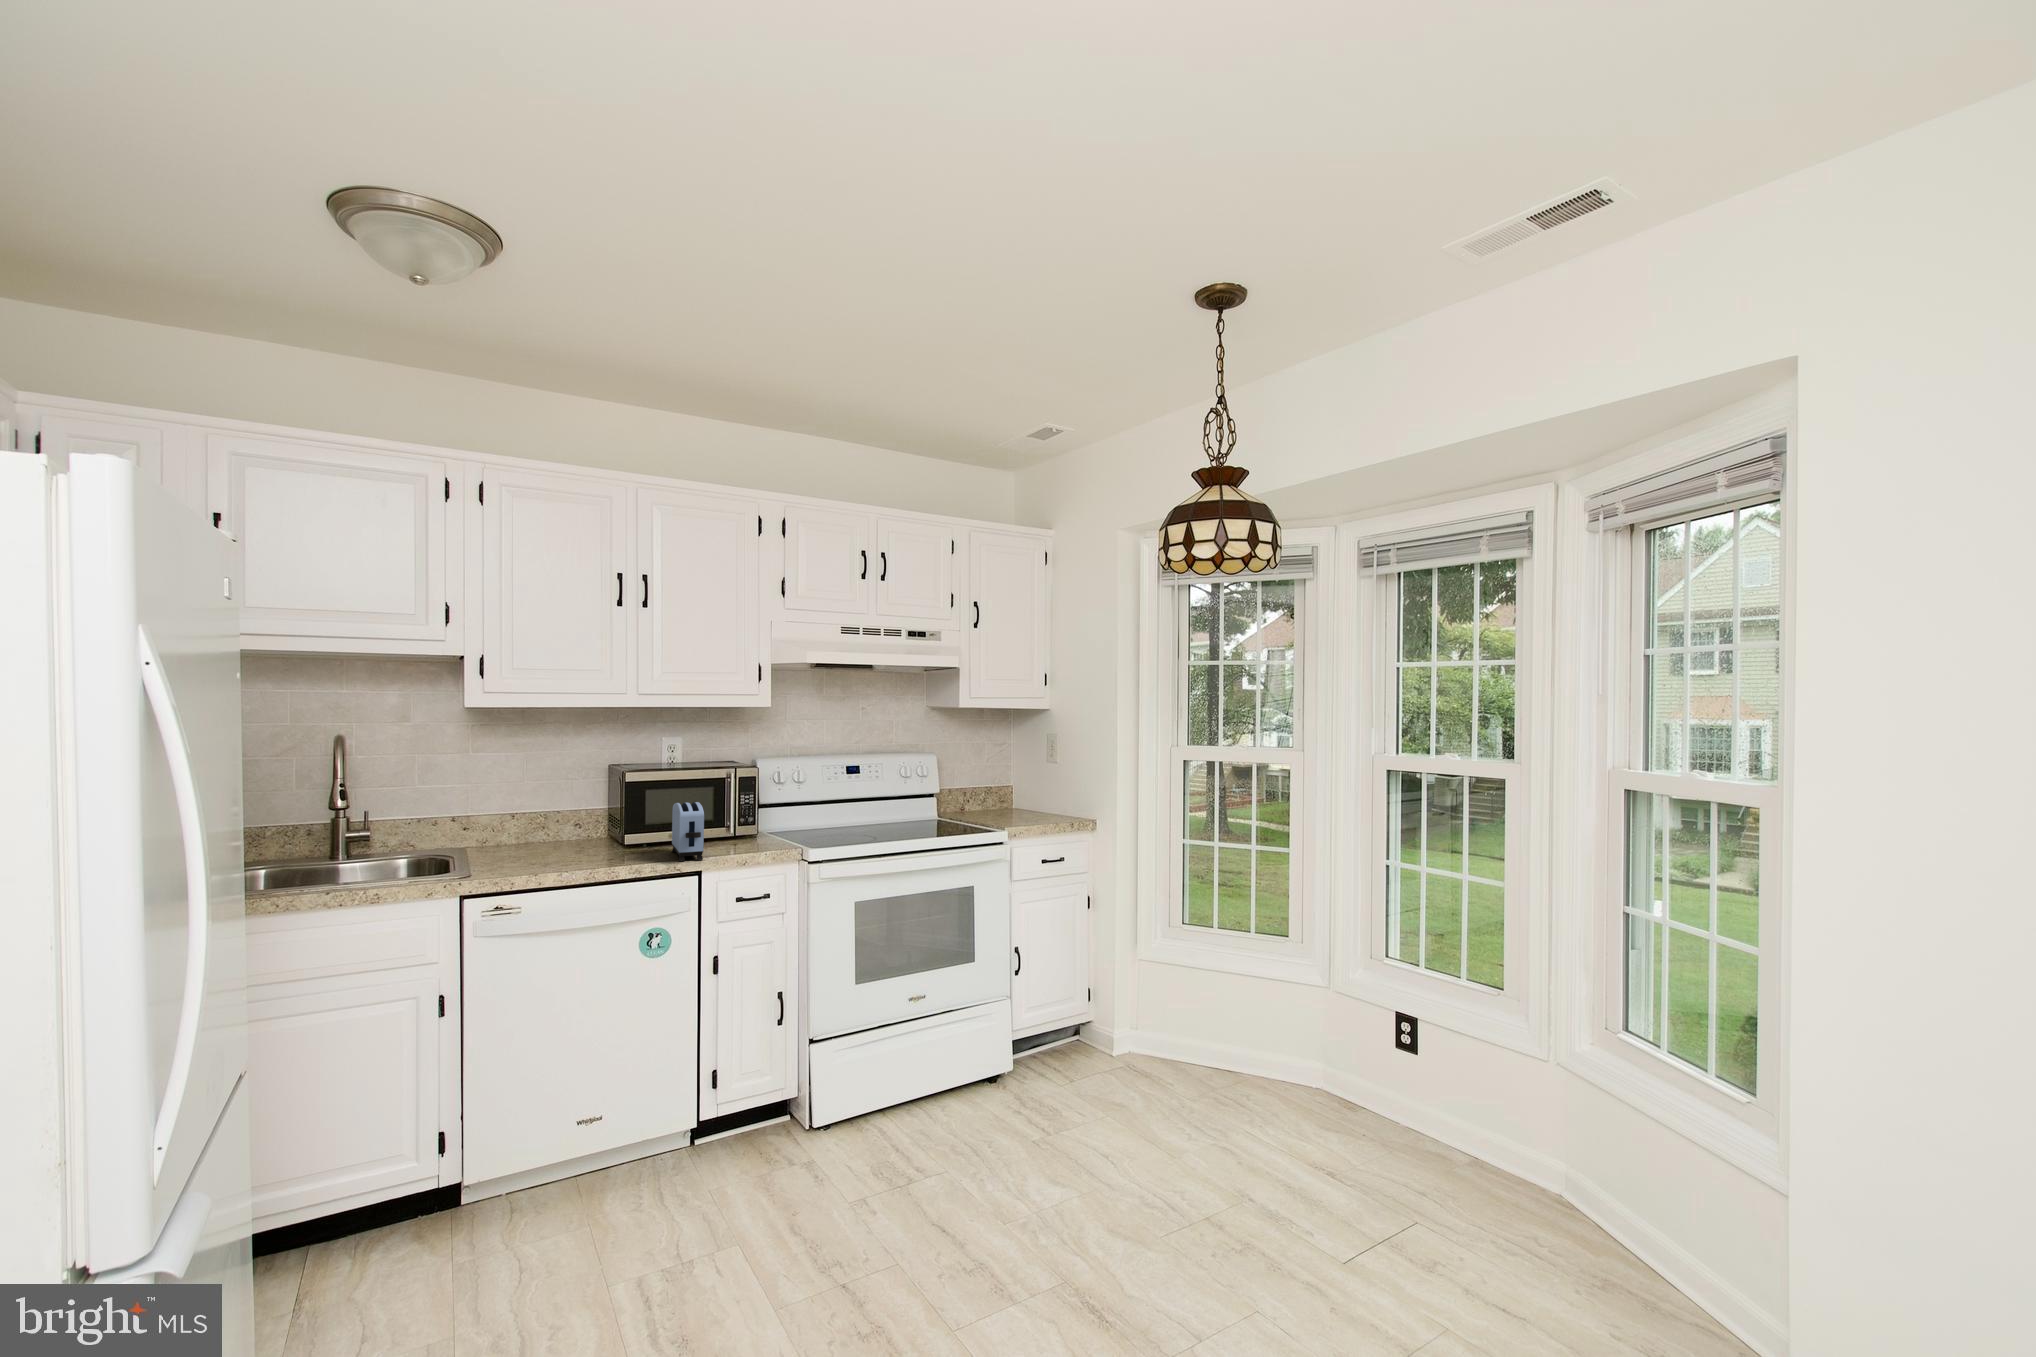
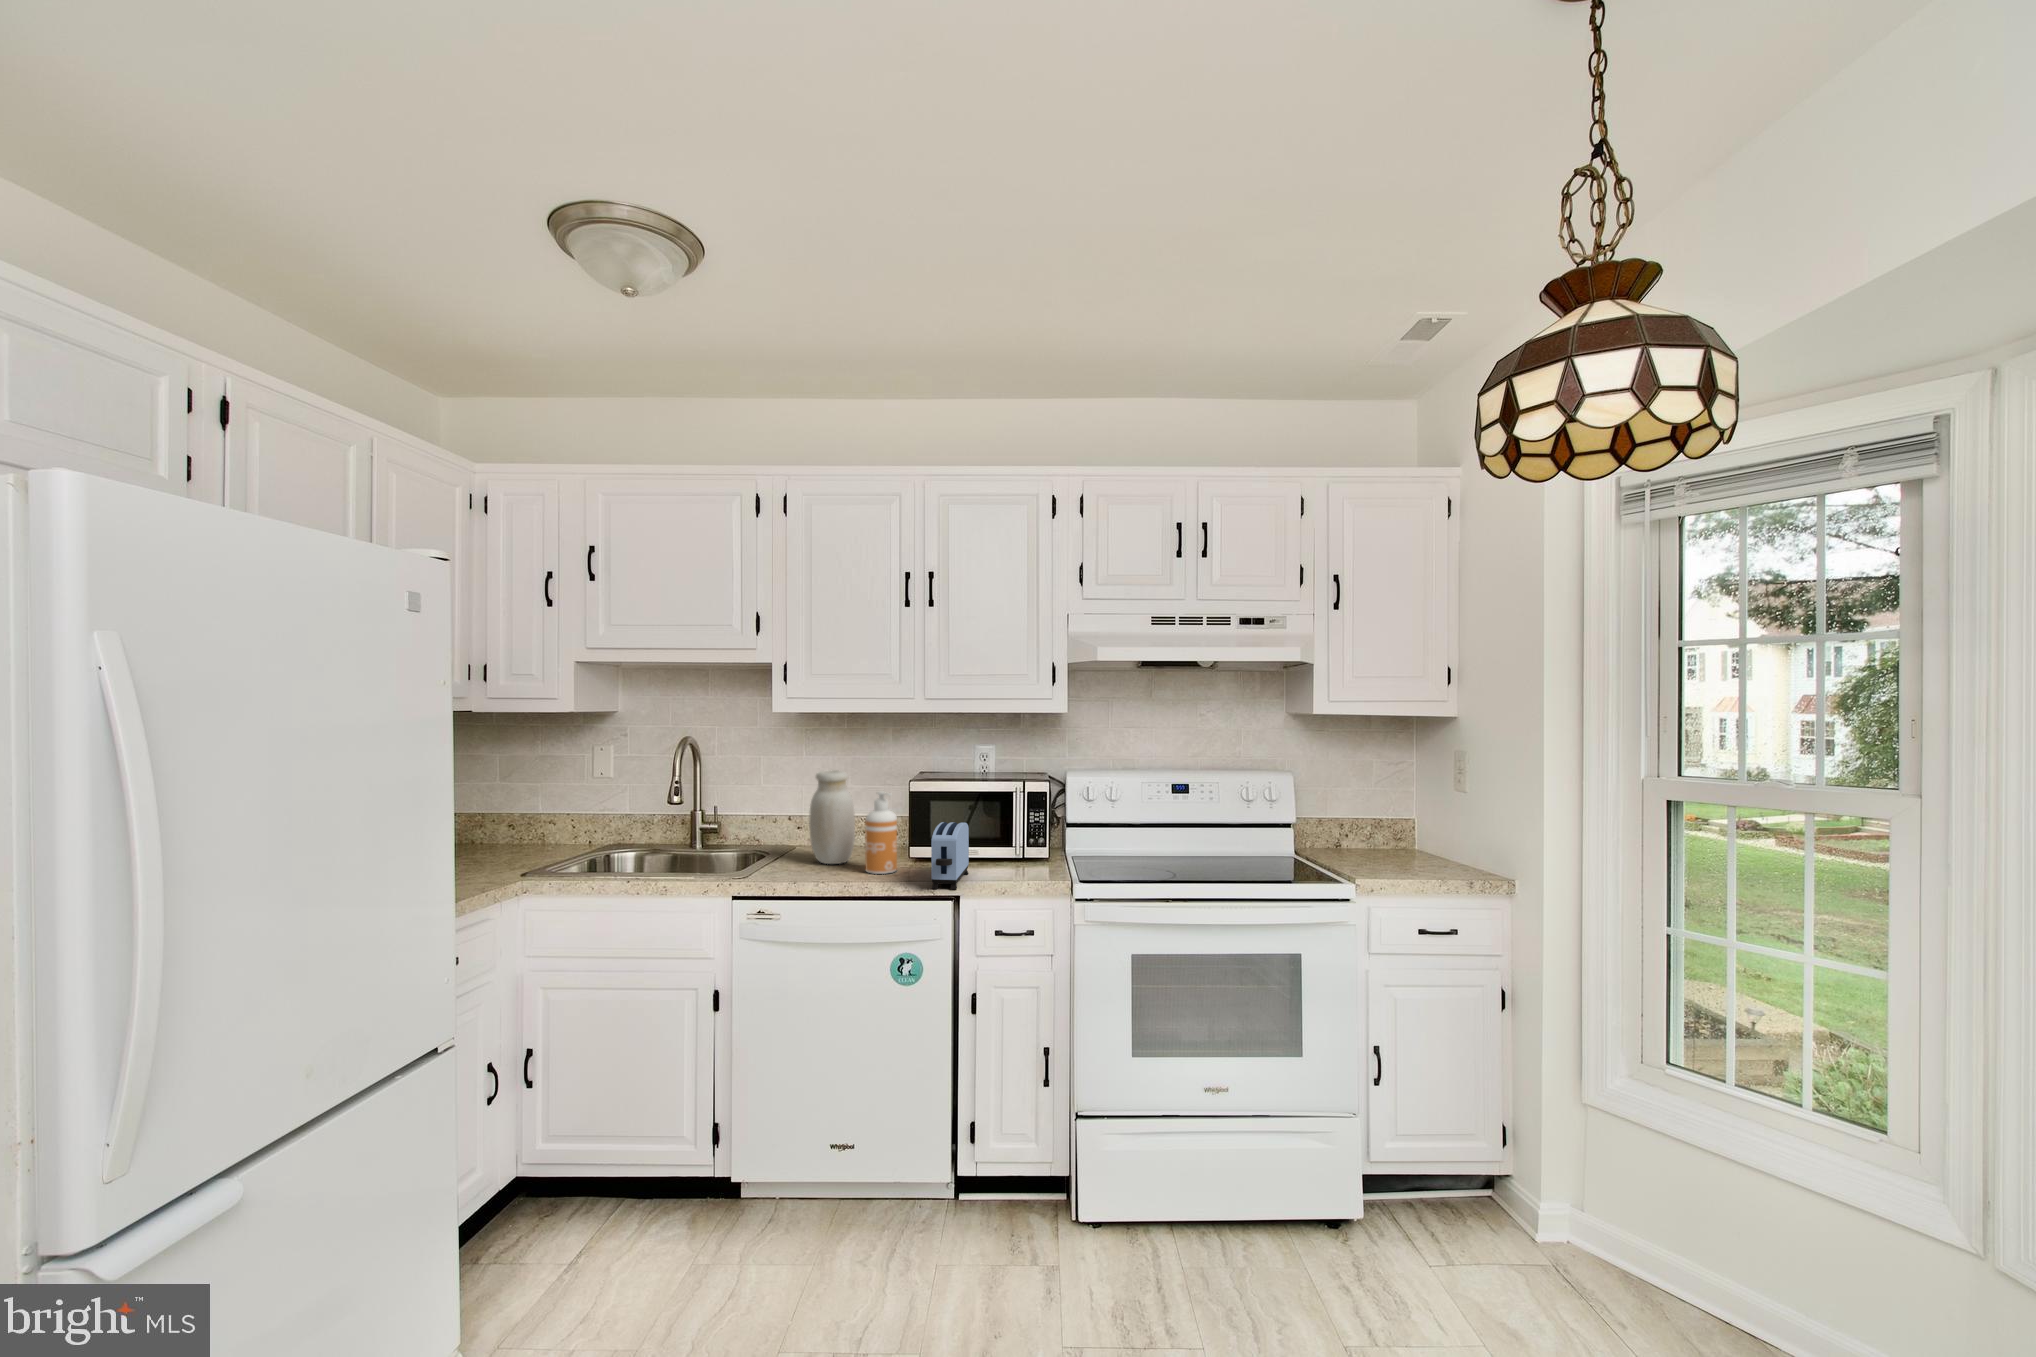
jar: none [514,763,566,855] -> present [809,770,855,864]
soap dispenser: none [588,779,623,857] -> present [865,791,897,874]

